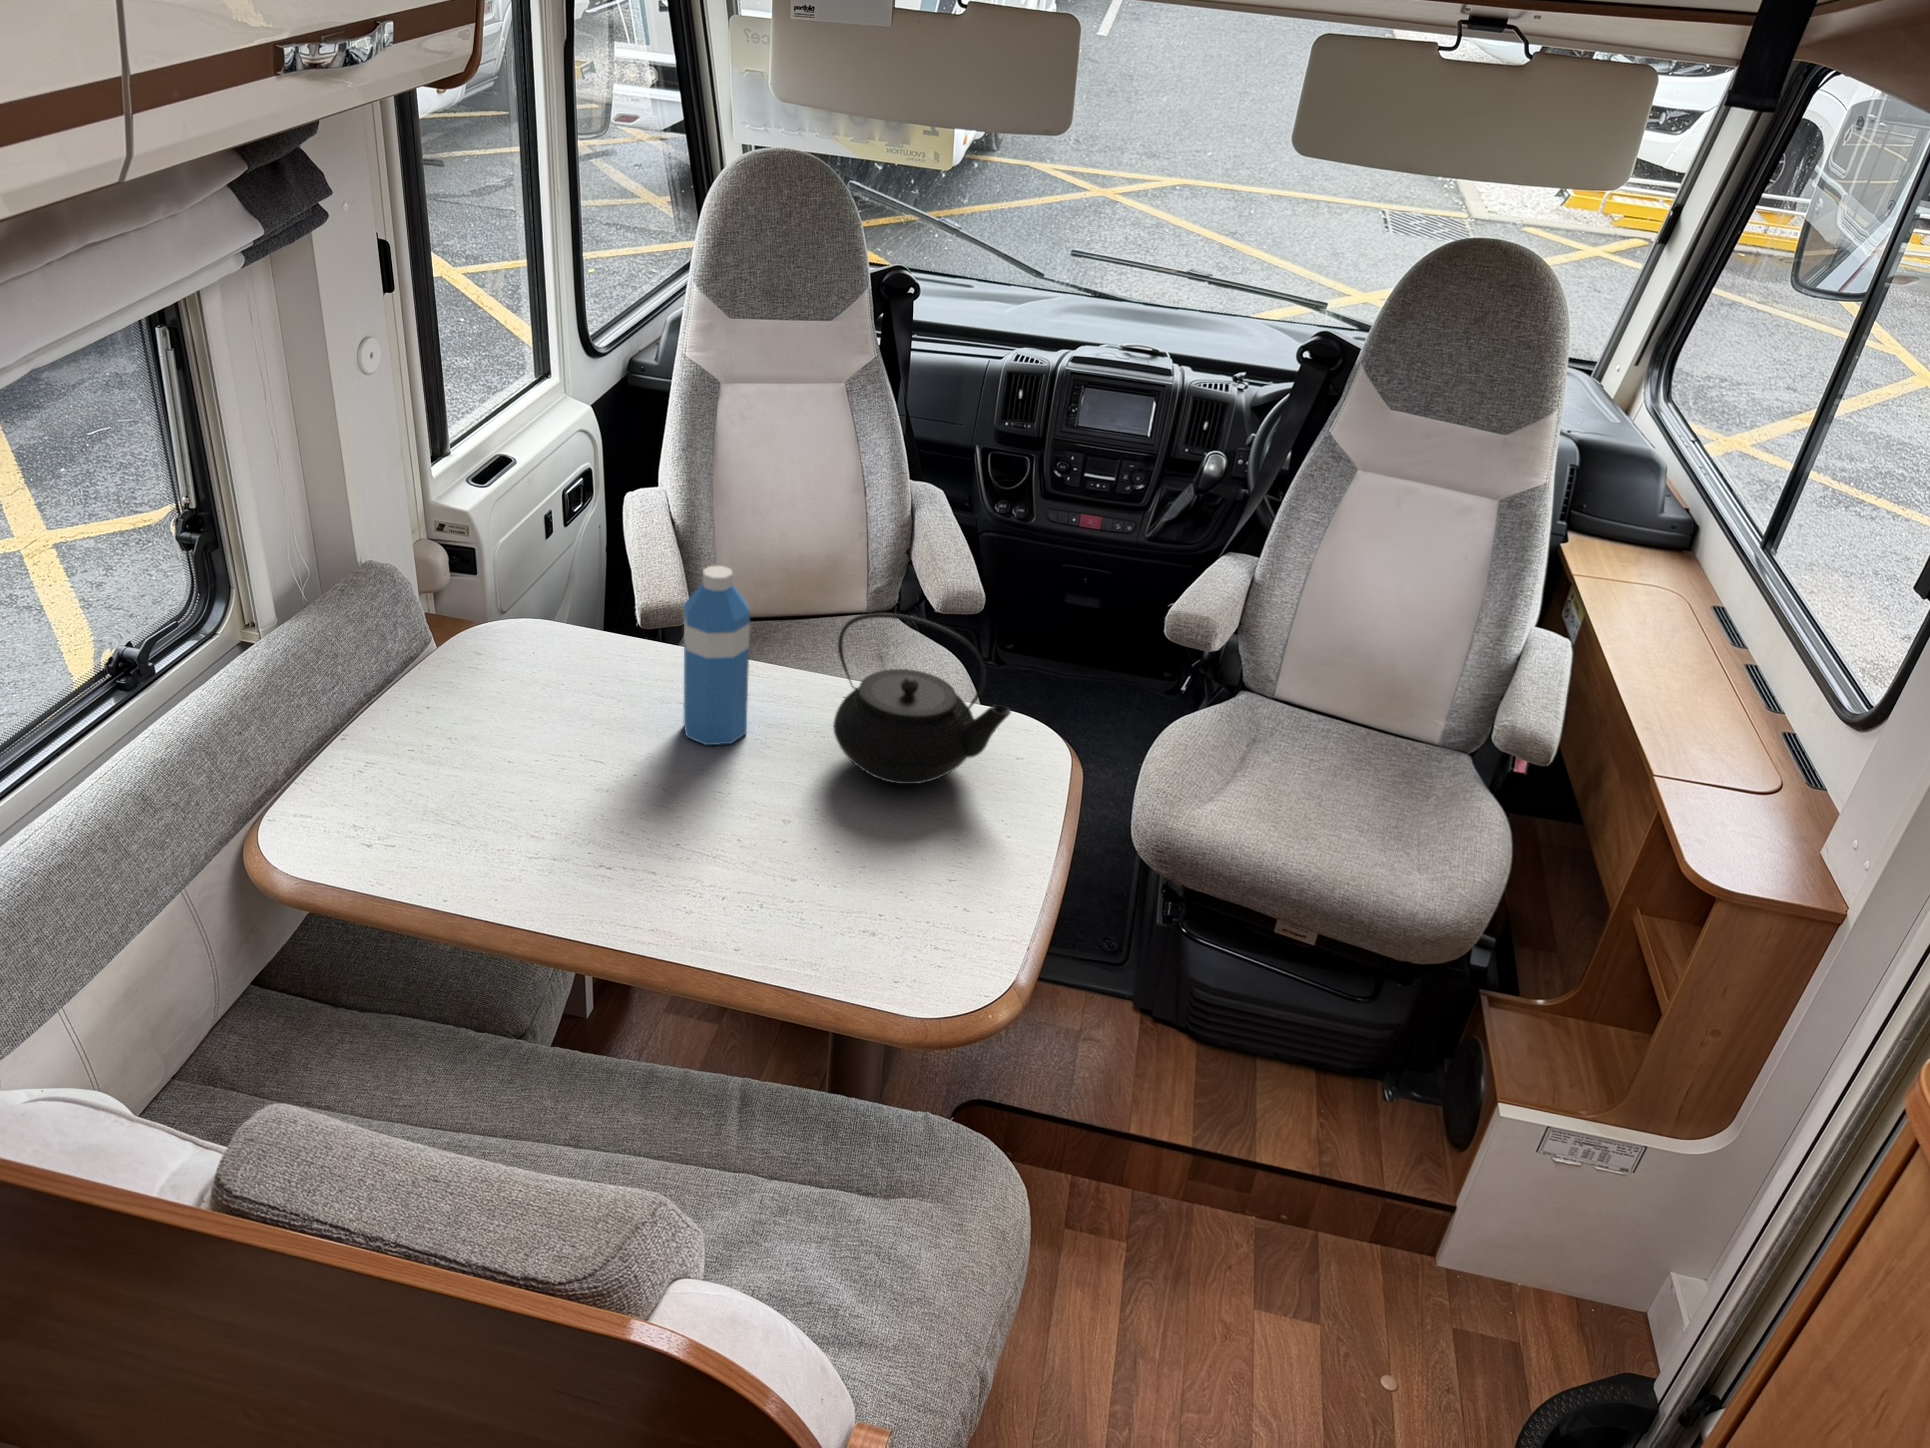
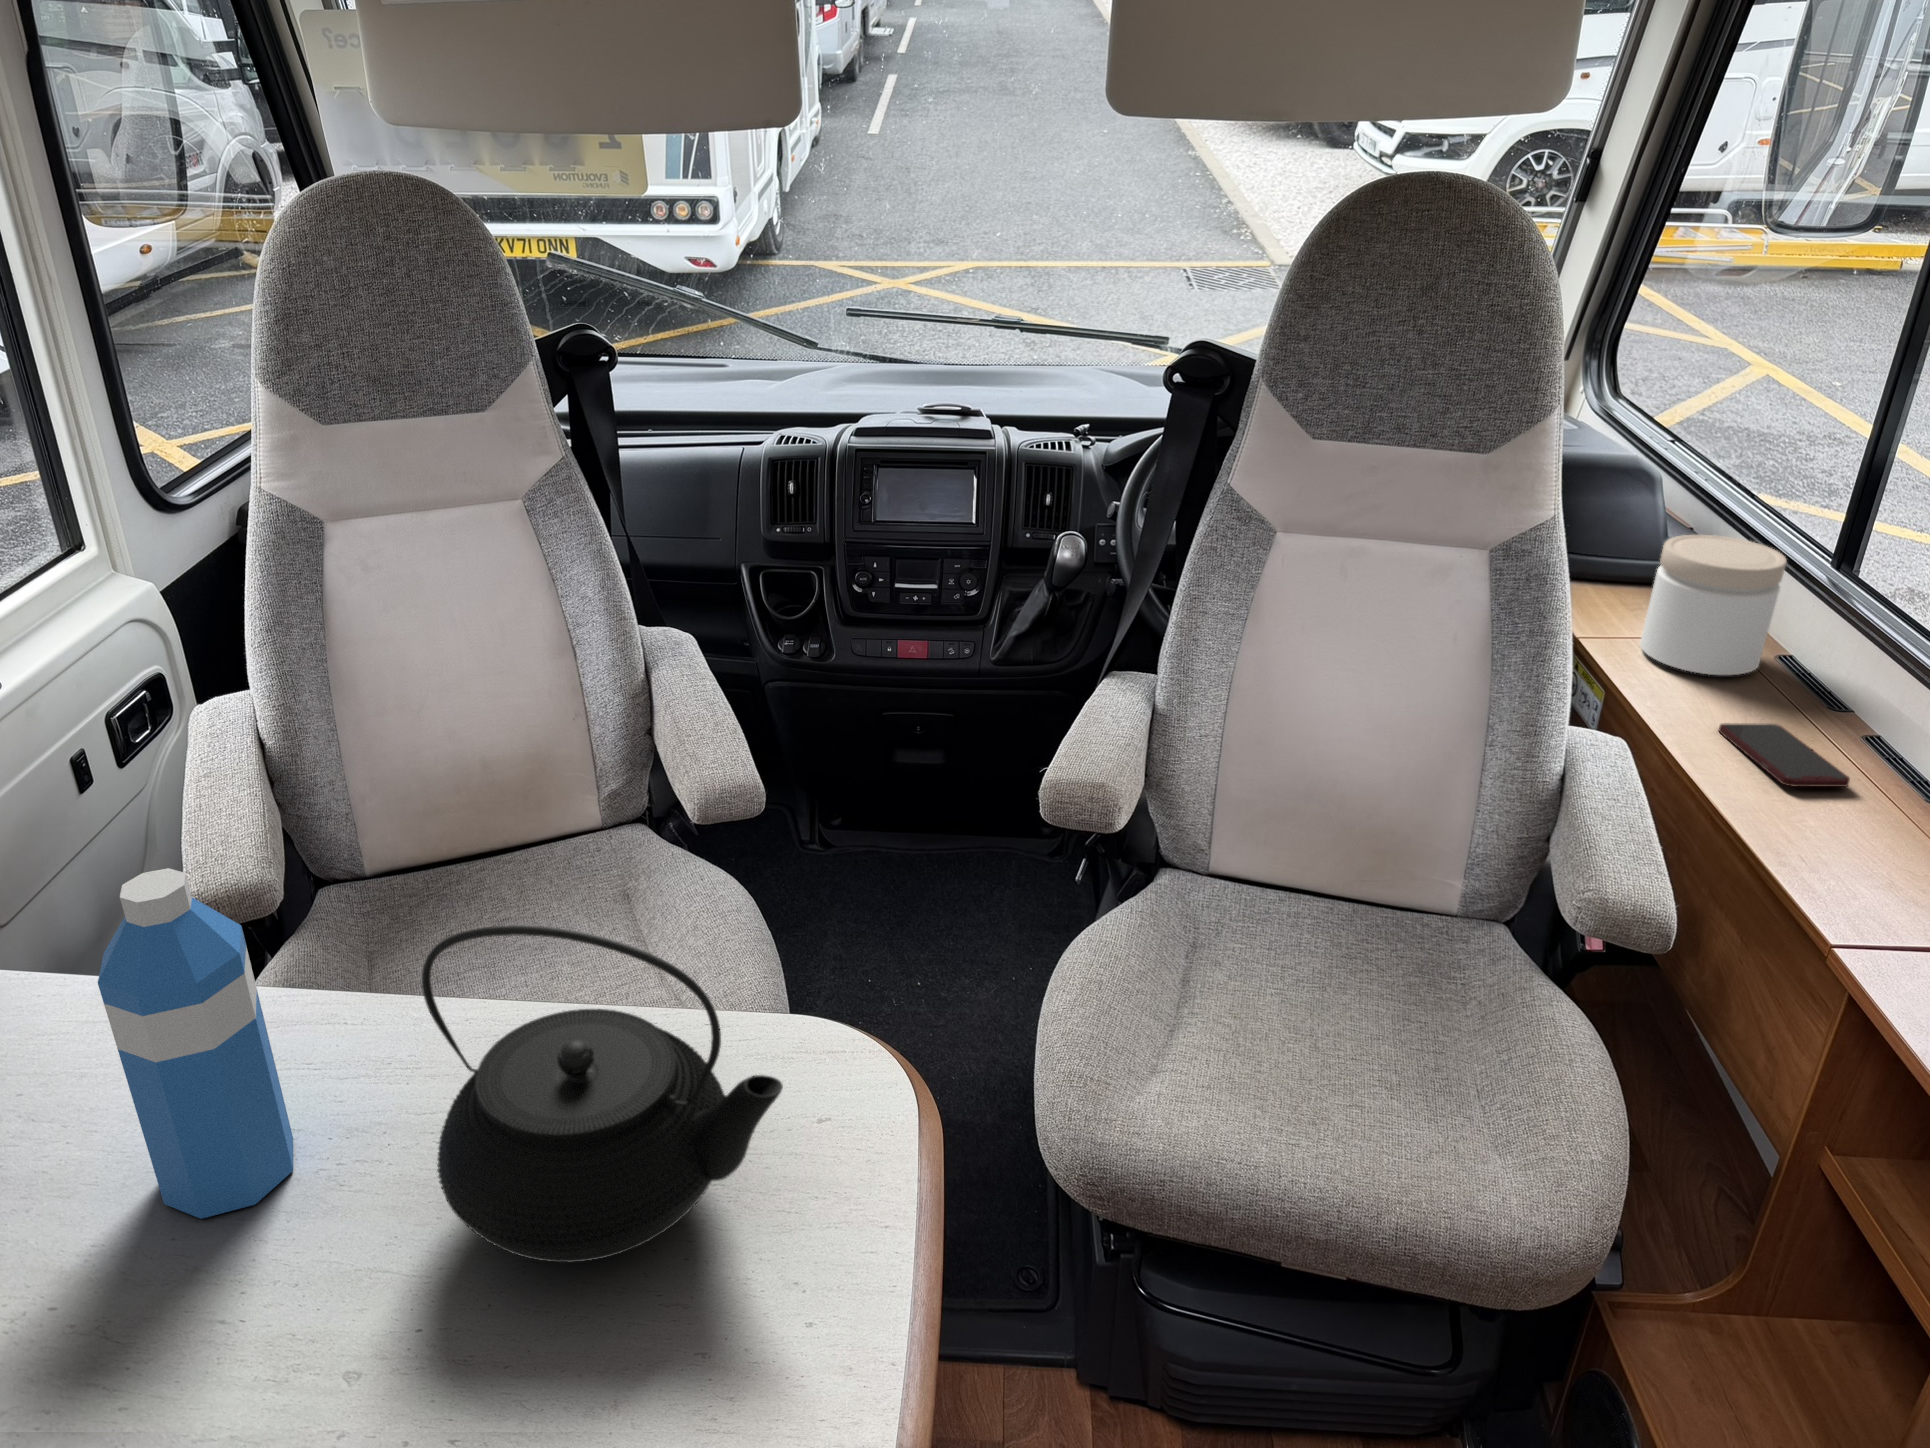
jar: none [1614,510,1721,613] -> present [1640,535,1787,675]
smartphone: none [1639,641,1708,688] -> present [1719,724,1850,787]

